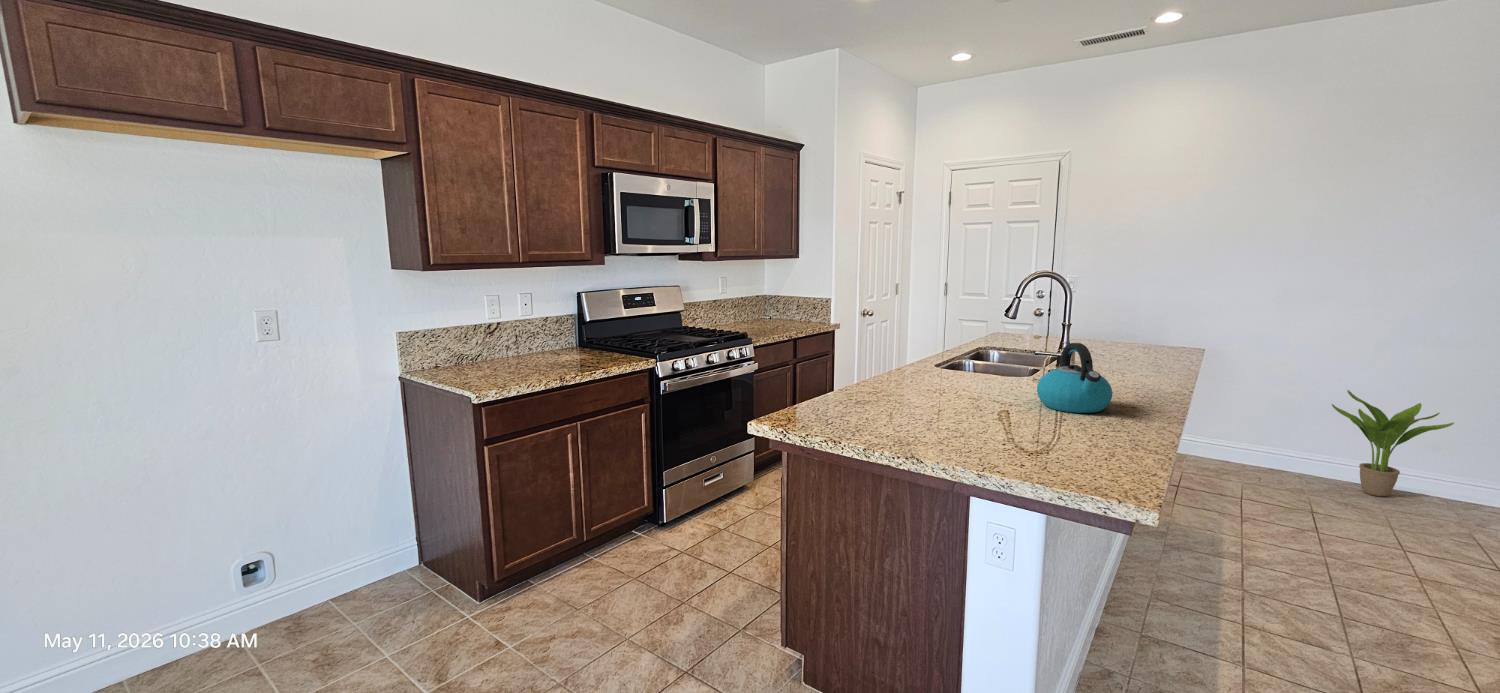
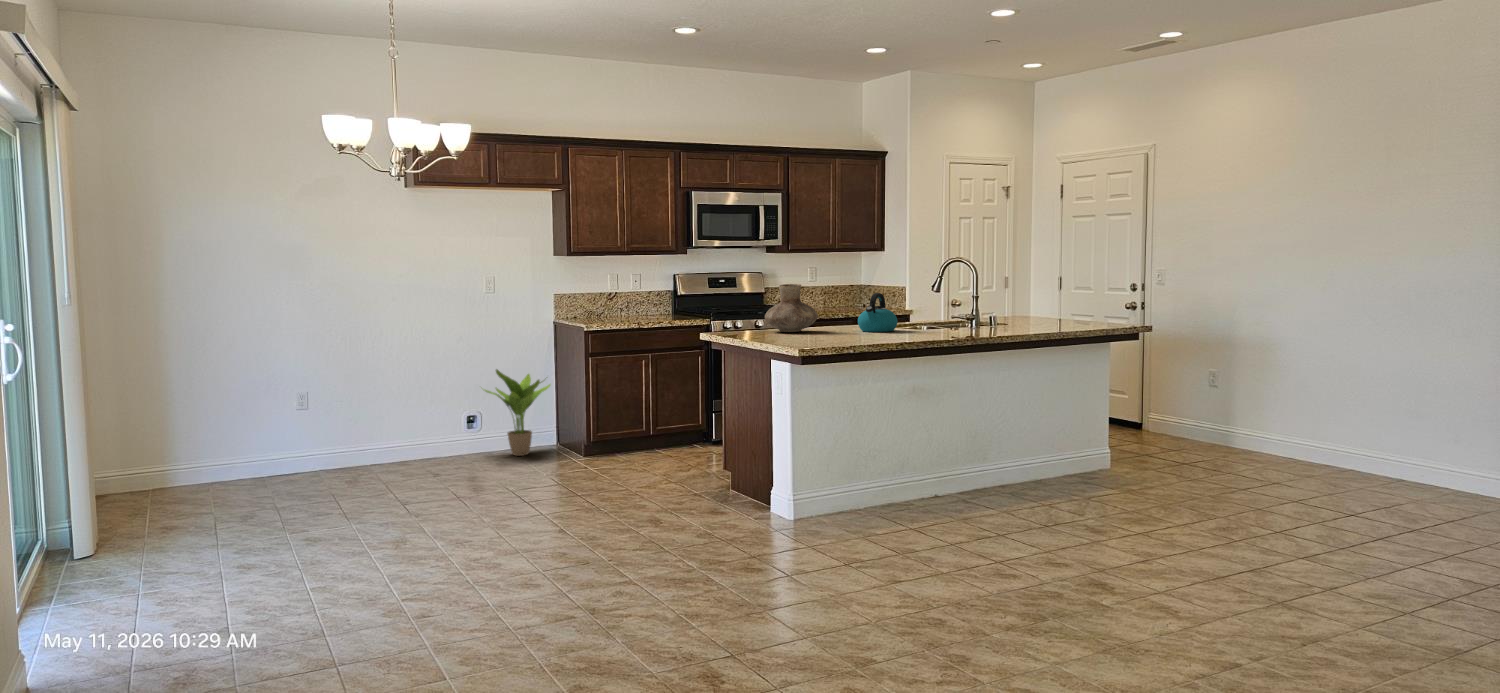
vase: none [911,334,1017,429] -> present [765,284,818,332]
potted plant: present [1332,390,1454,496] -> present [484,369,550,456]

